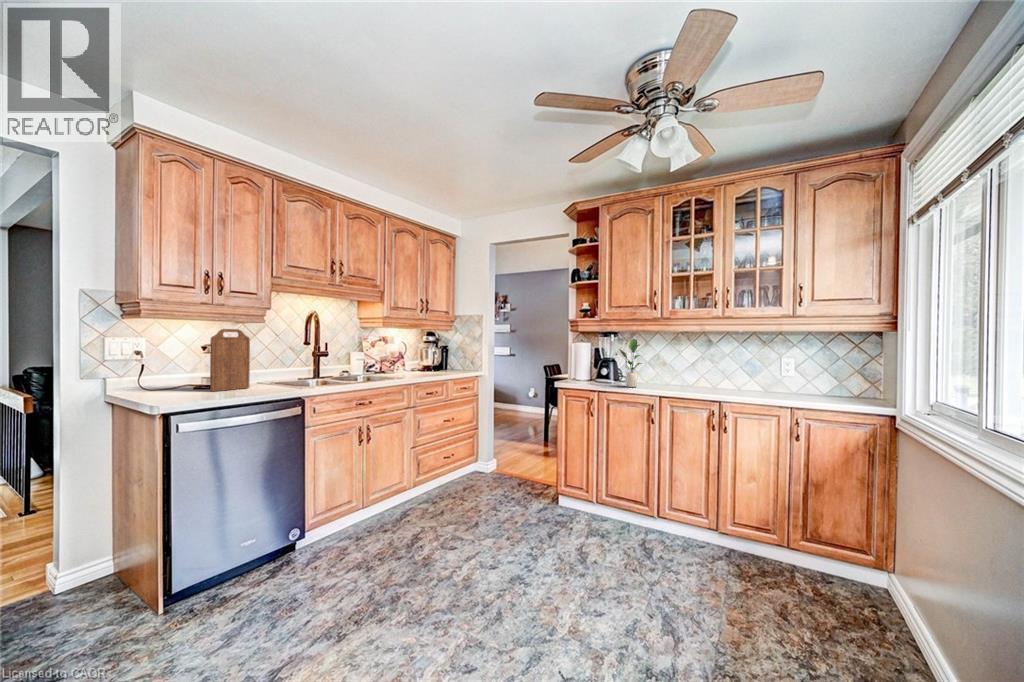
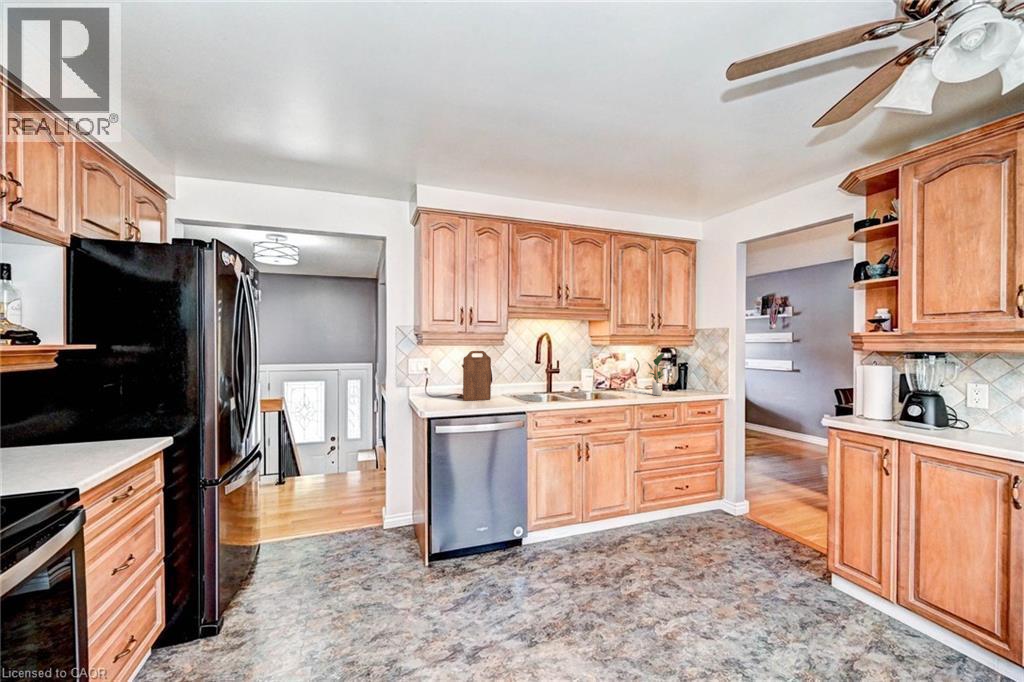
potted plant: present [619,339,642,387] -> present [648,353,666,396]

